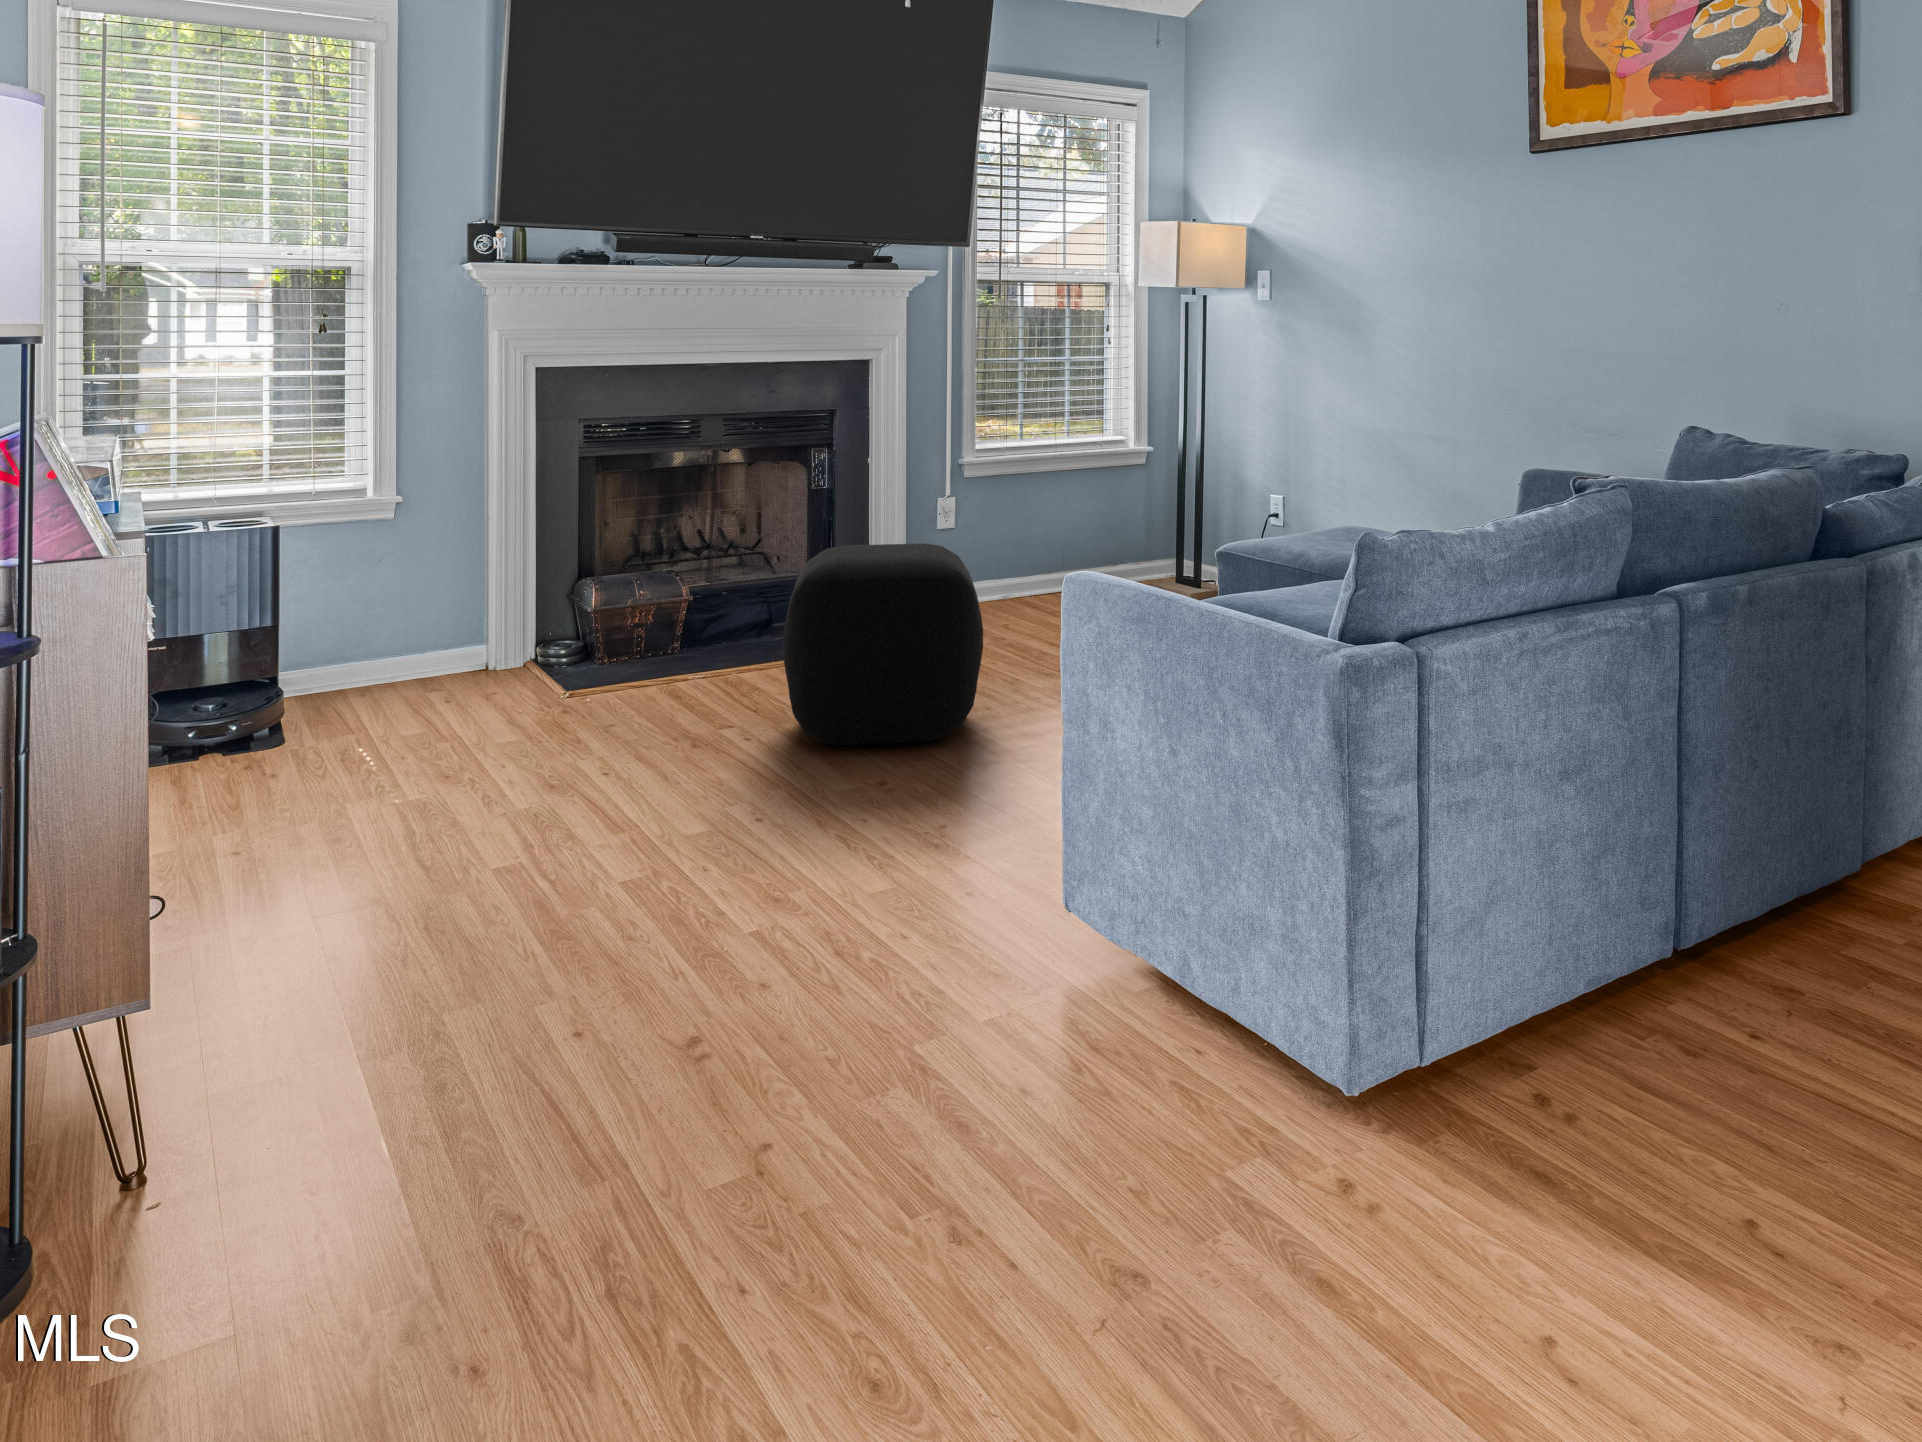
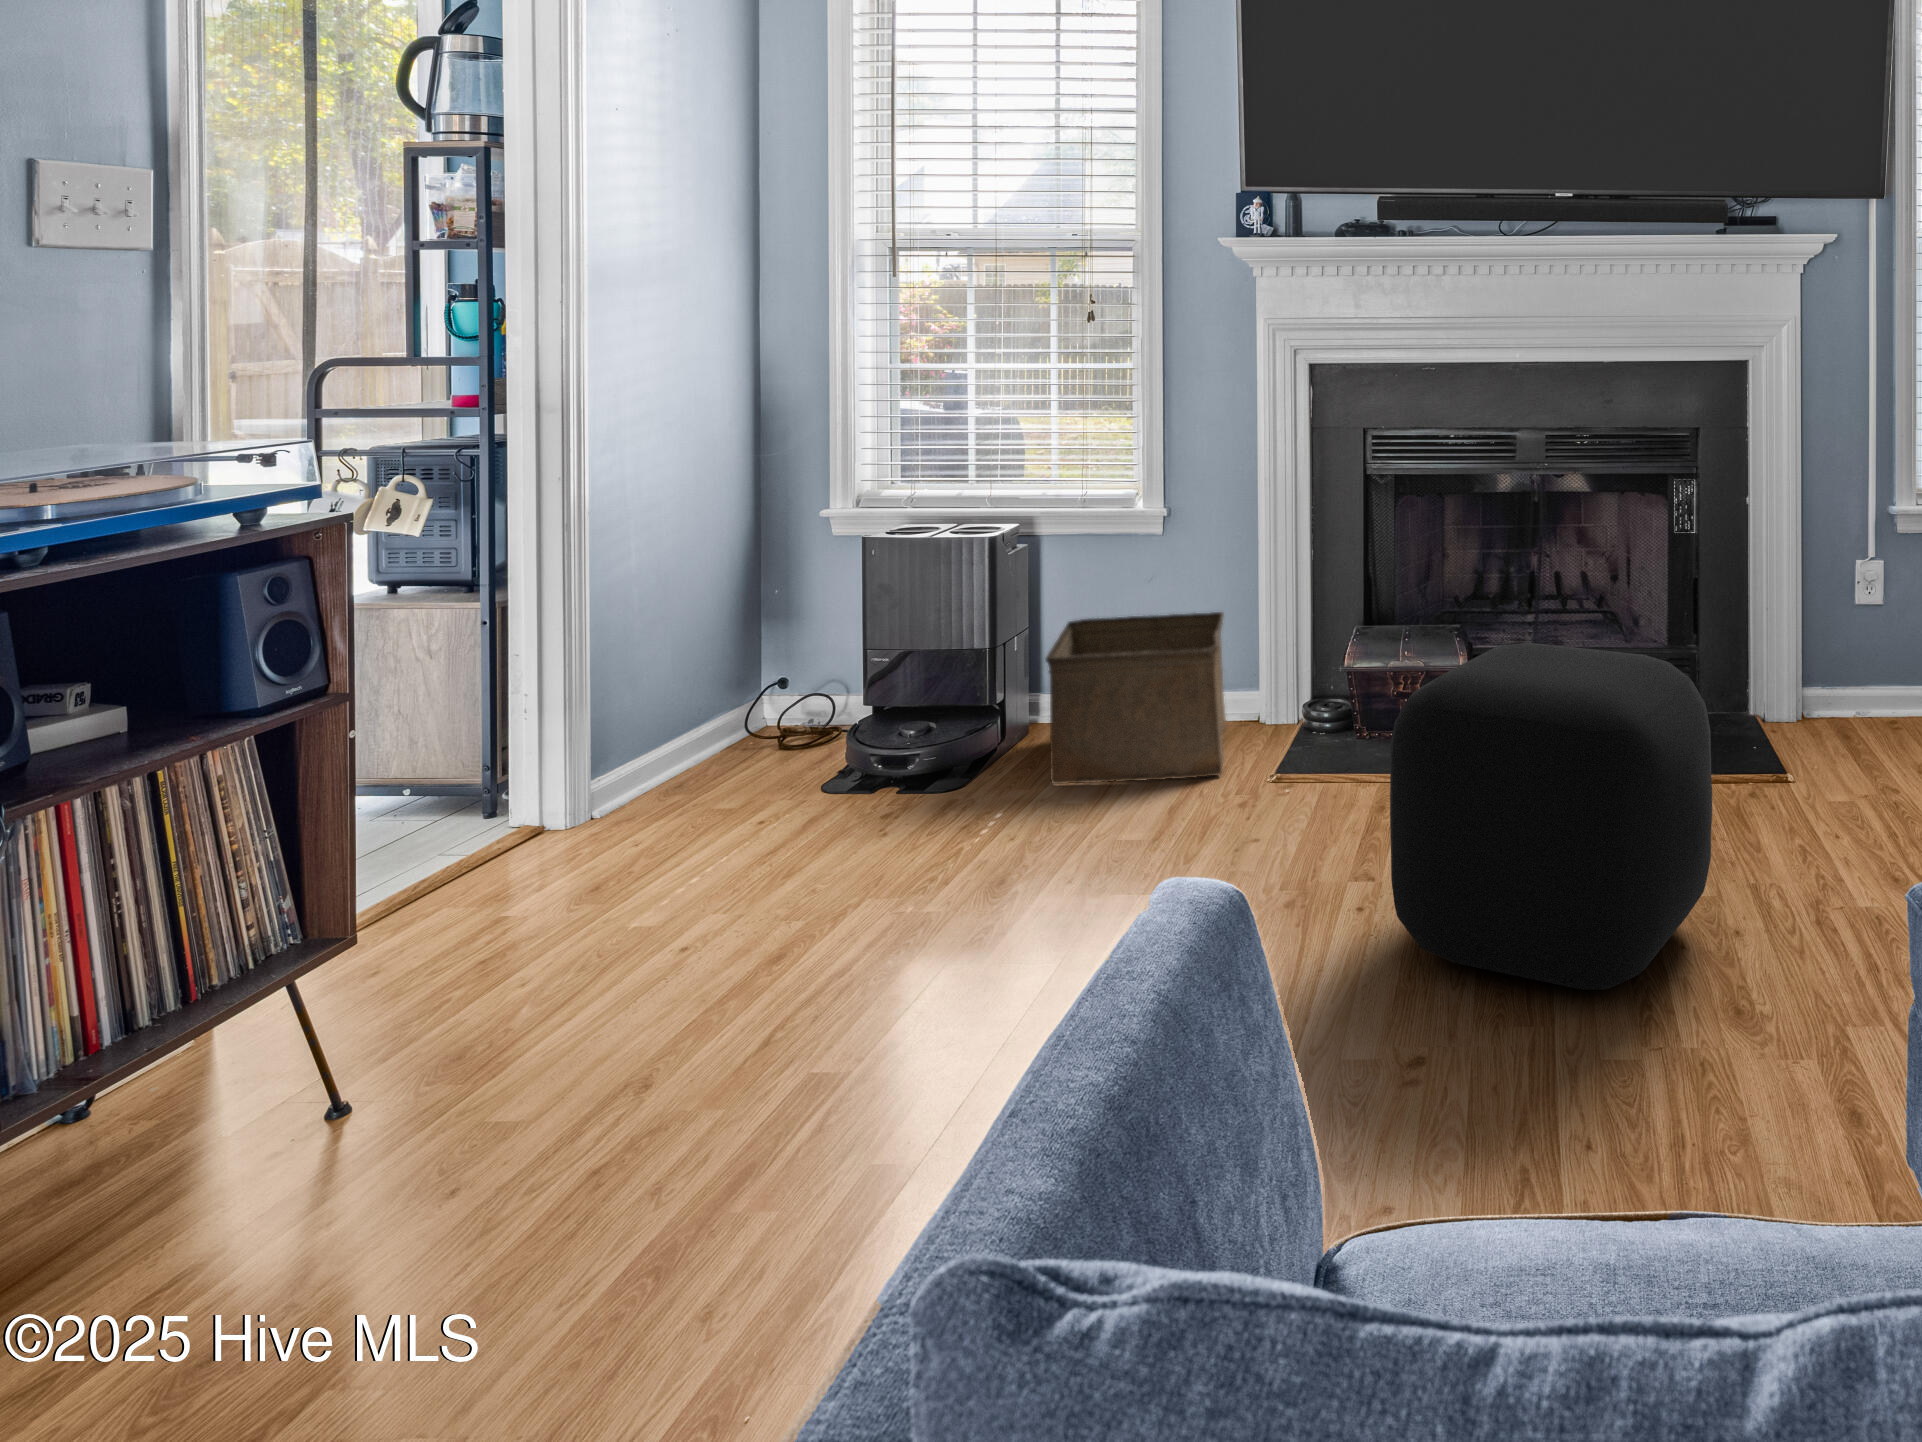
storage bin: none [334,576,519,724] -> present [1046,612,1227,784]

